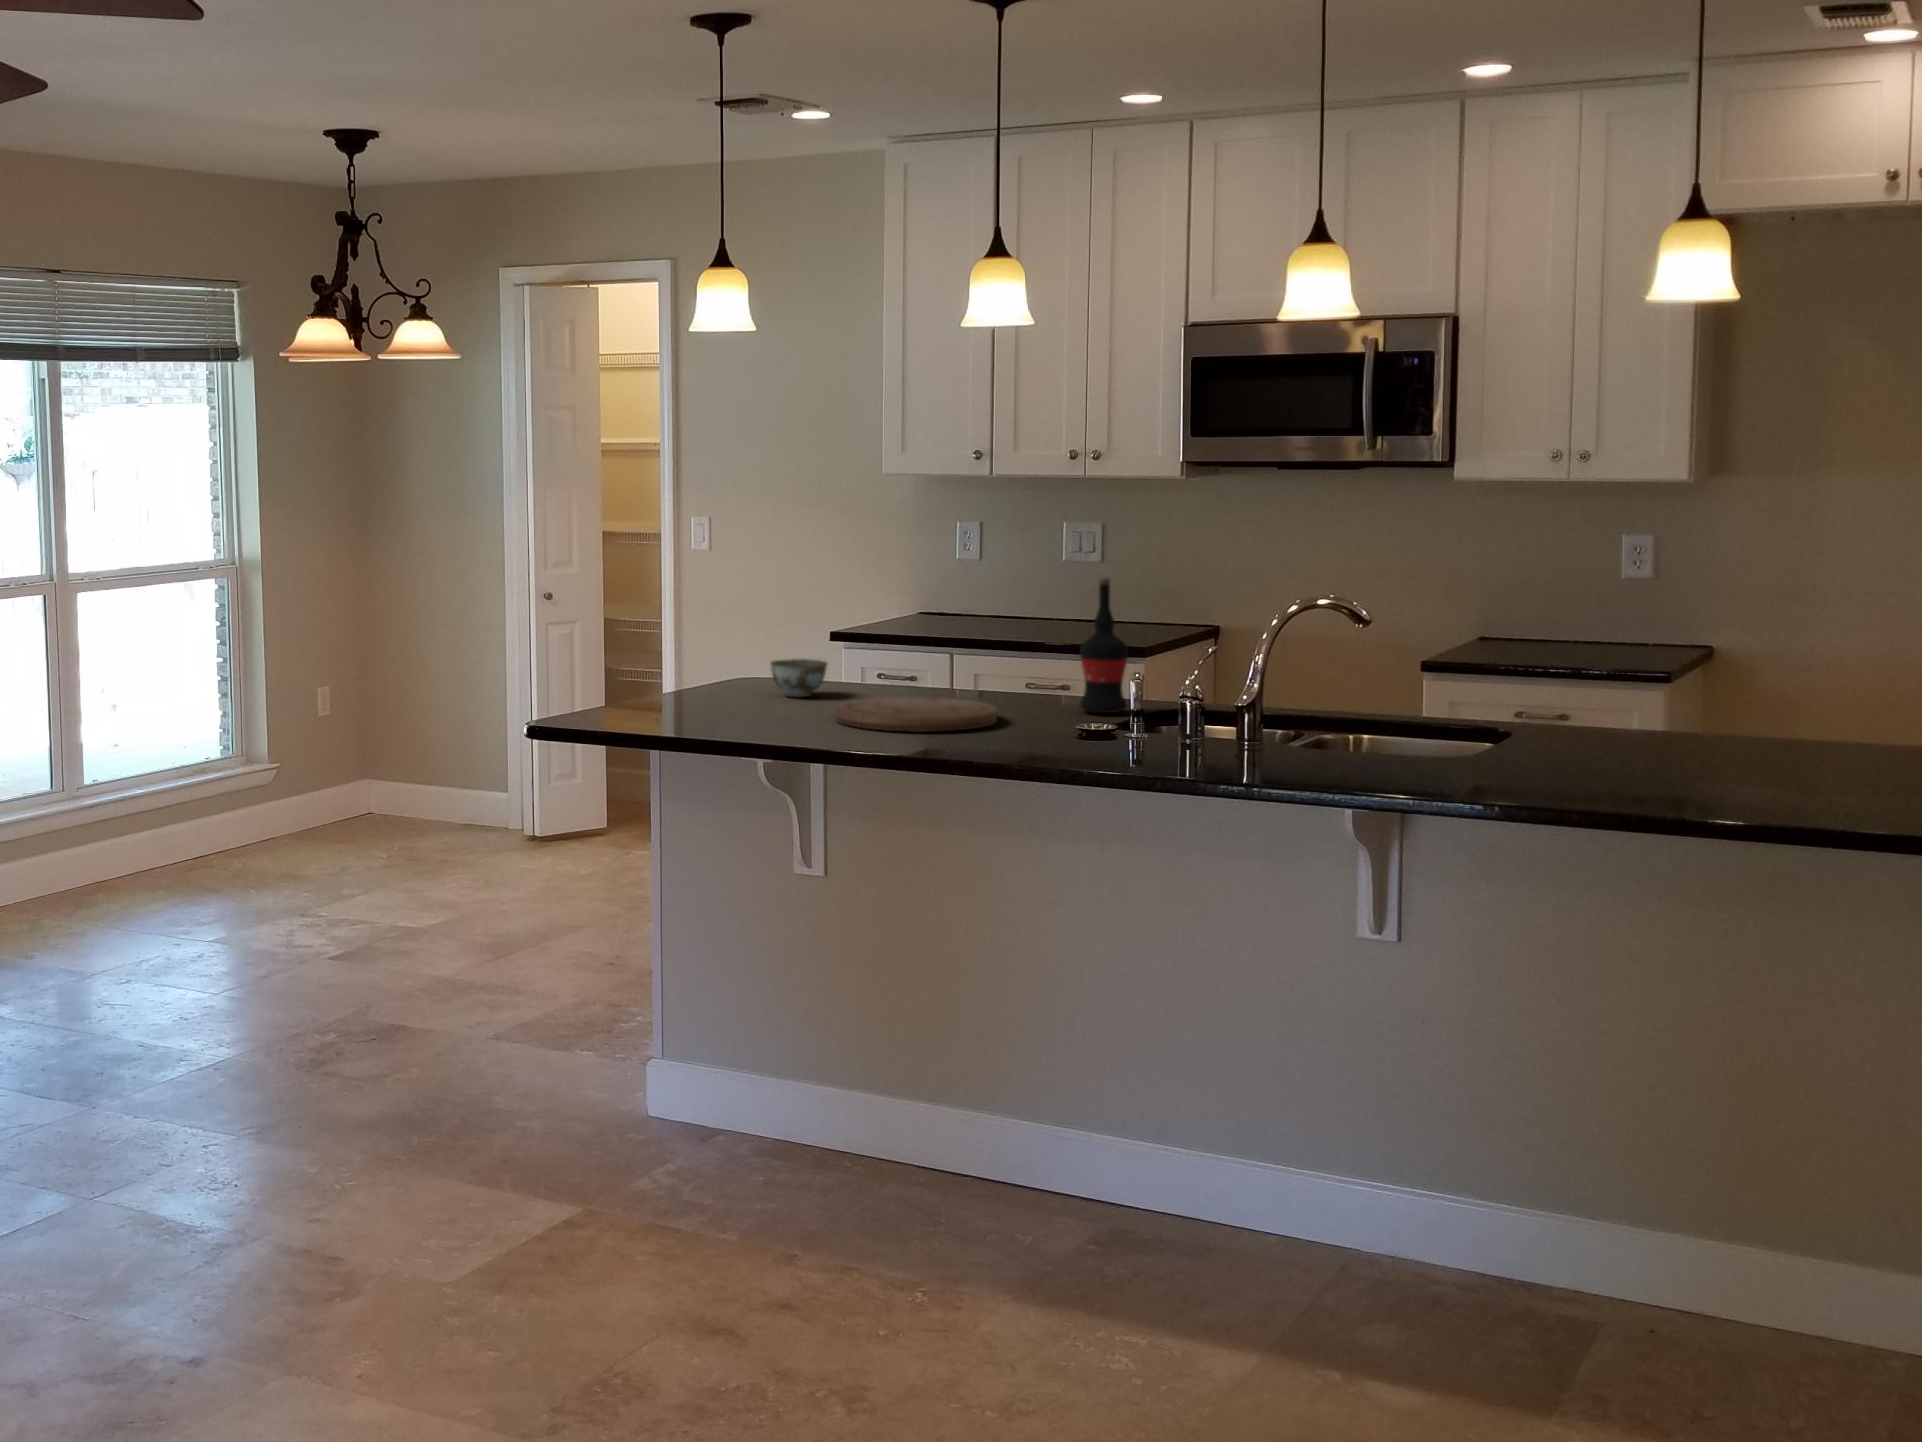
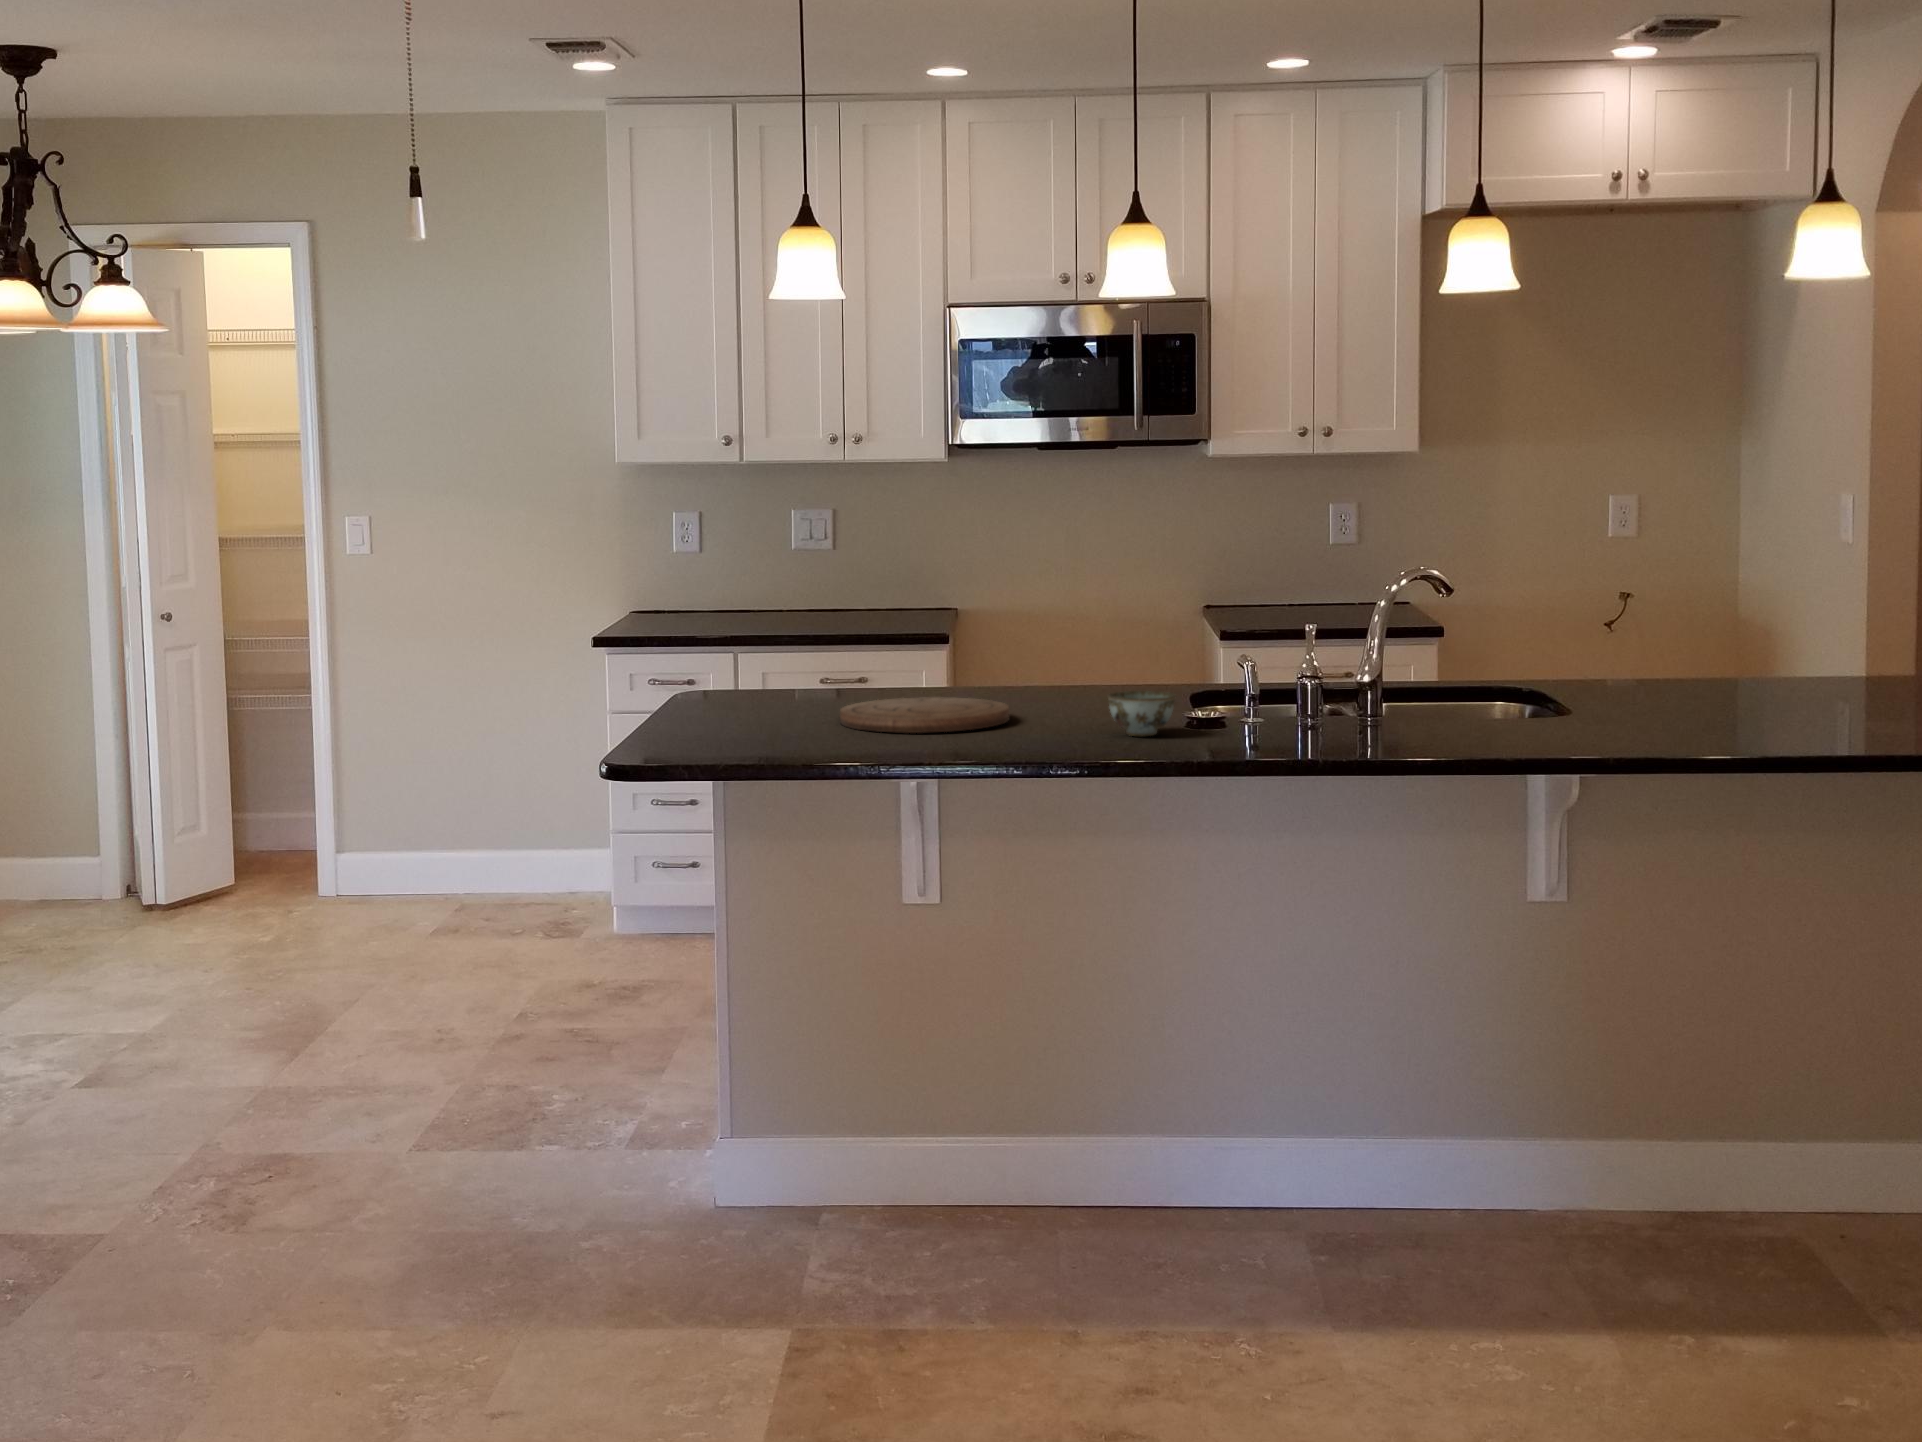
wine bottle: present [1080,578,1128,713] -> none [1052,563,1102,701]
bowl: present [770,659,827,697] -> present [1107,691,1175,736]

